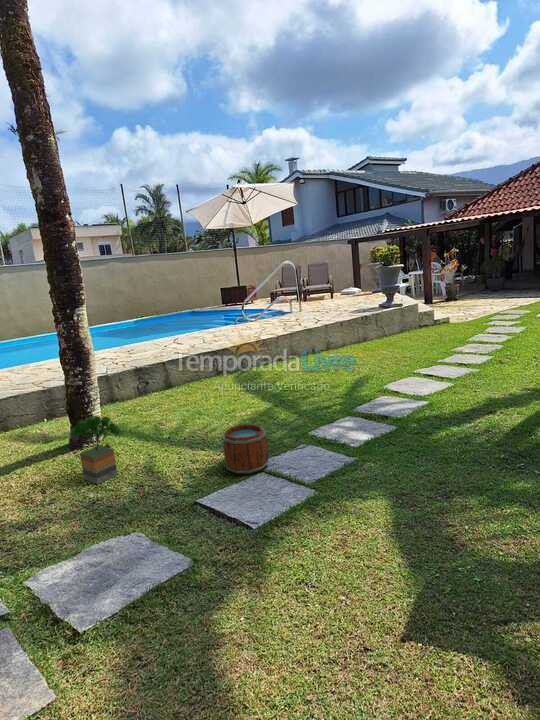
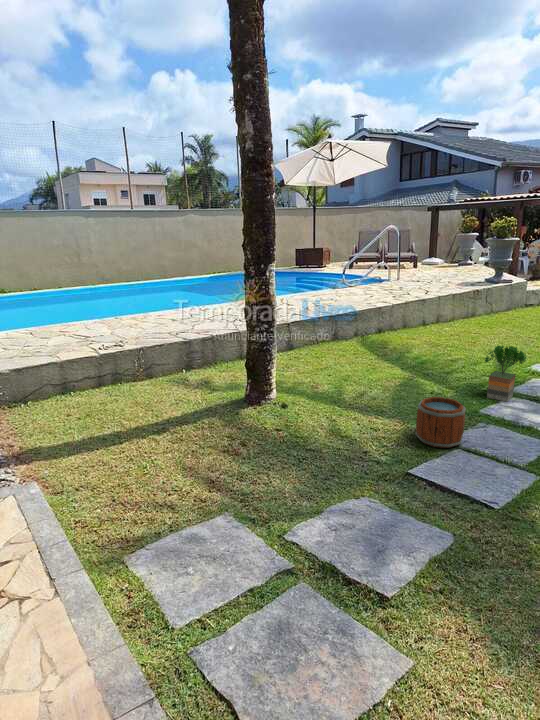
potted tree: present [71,416,121,484] -> present [485,346,527,402]

